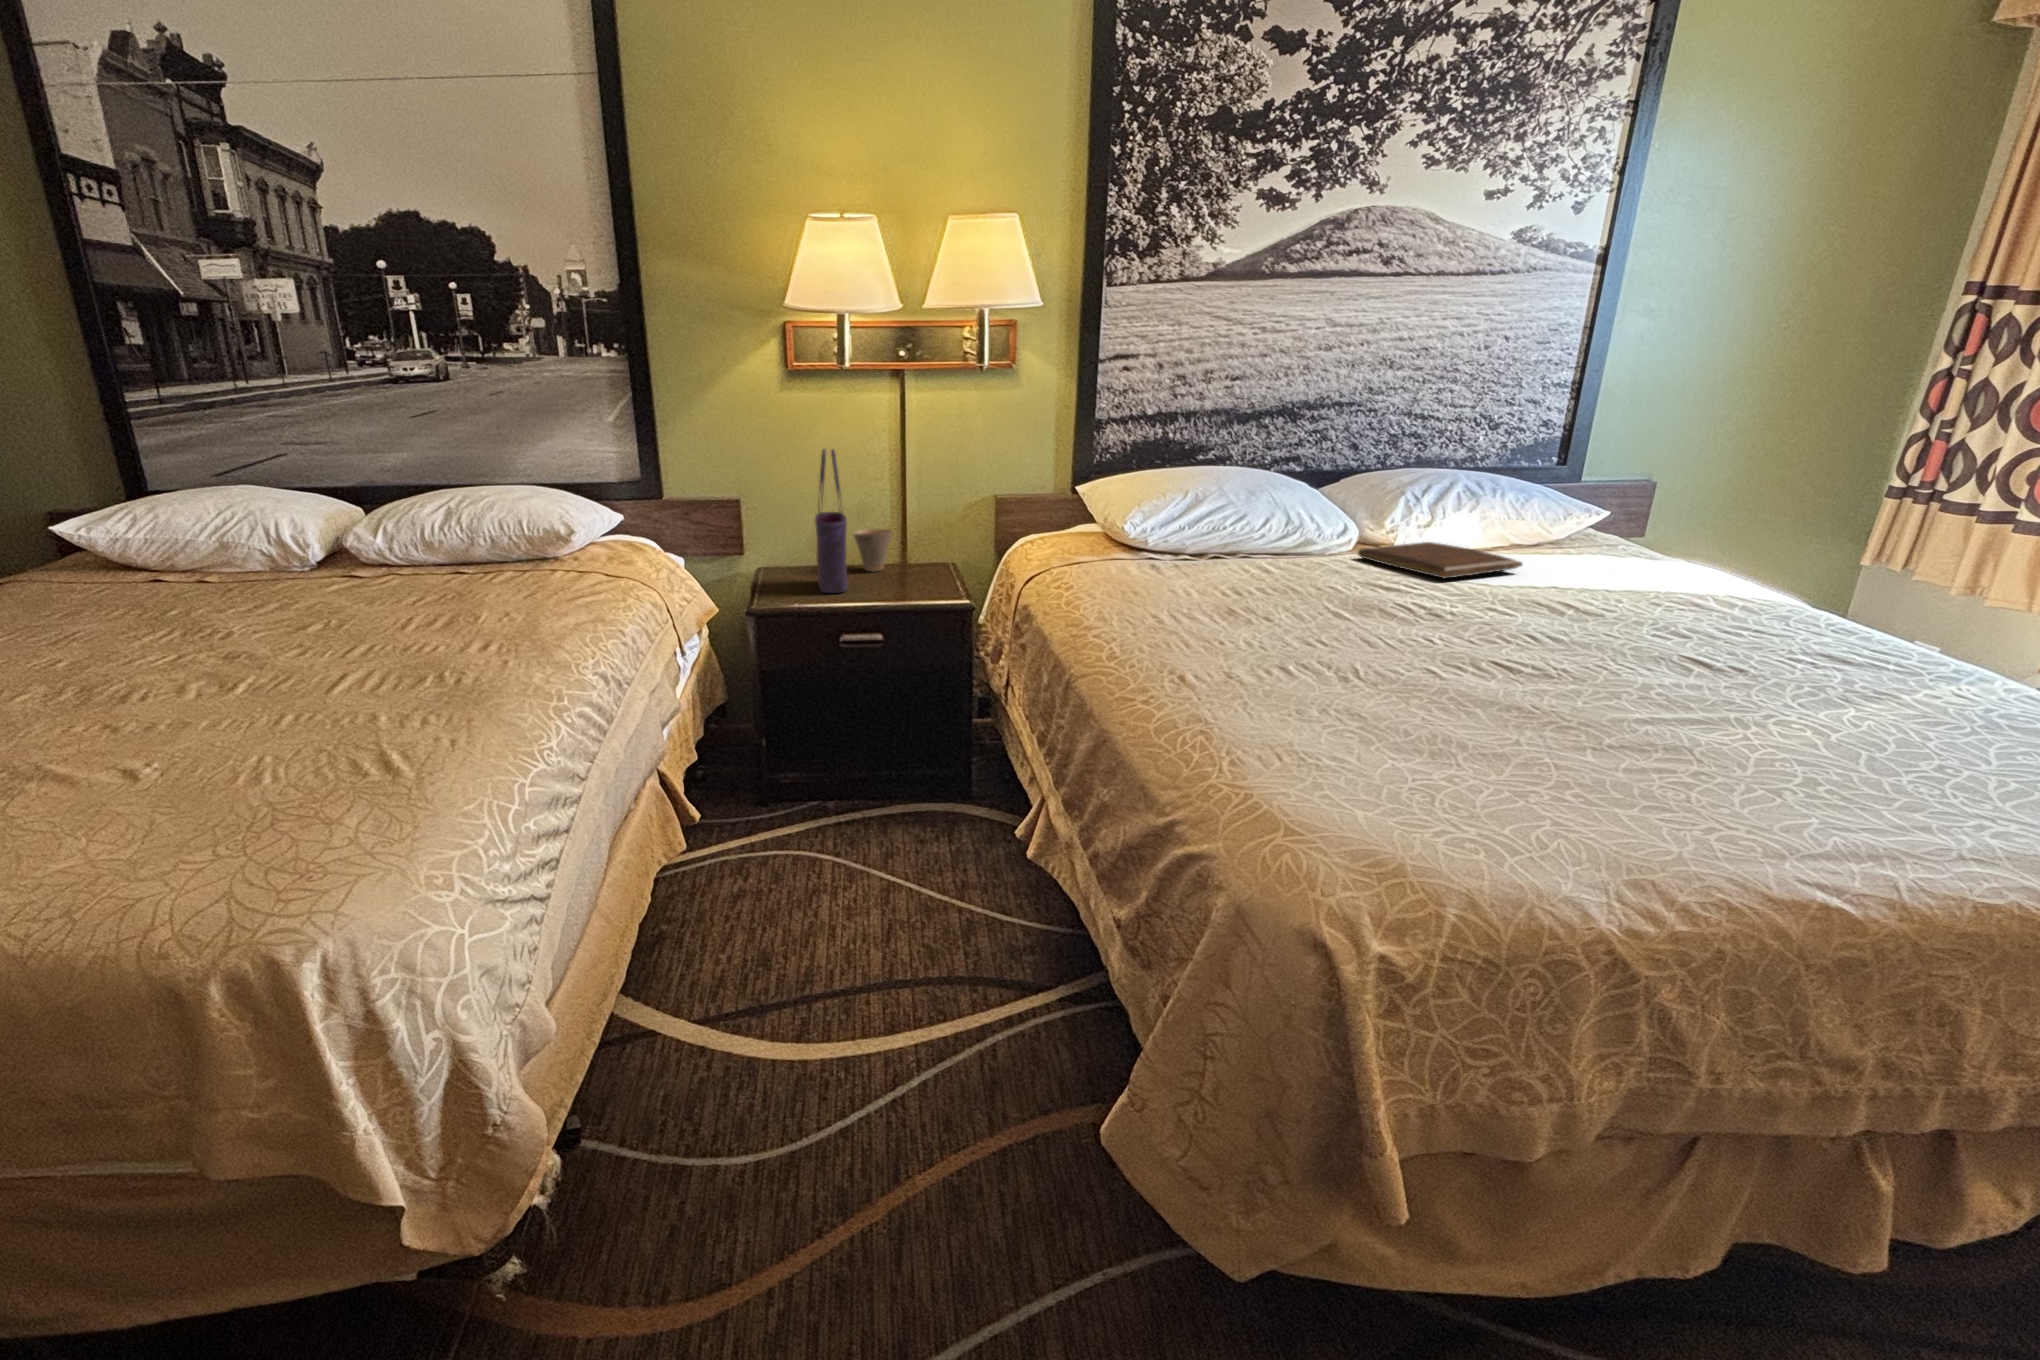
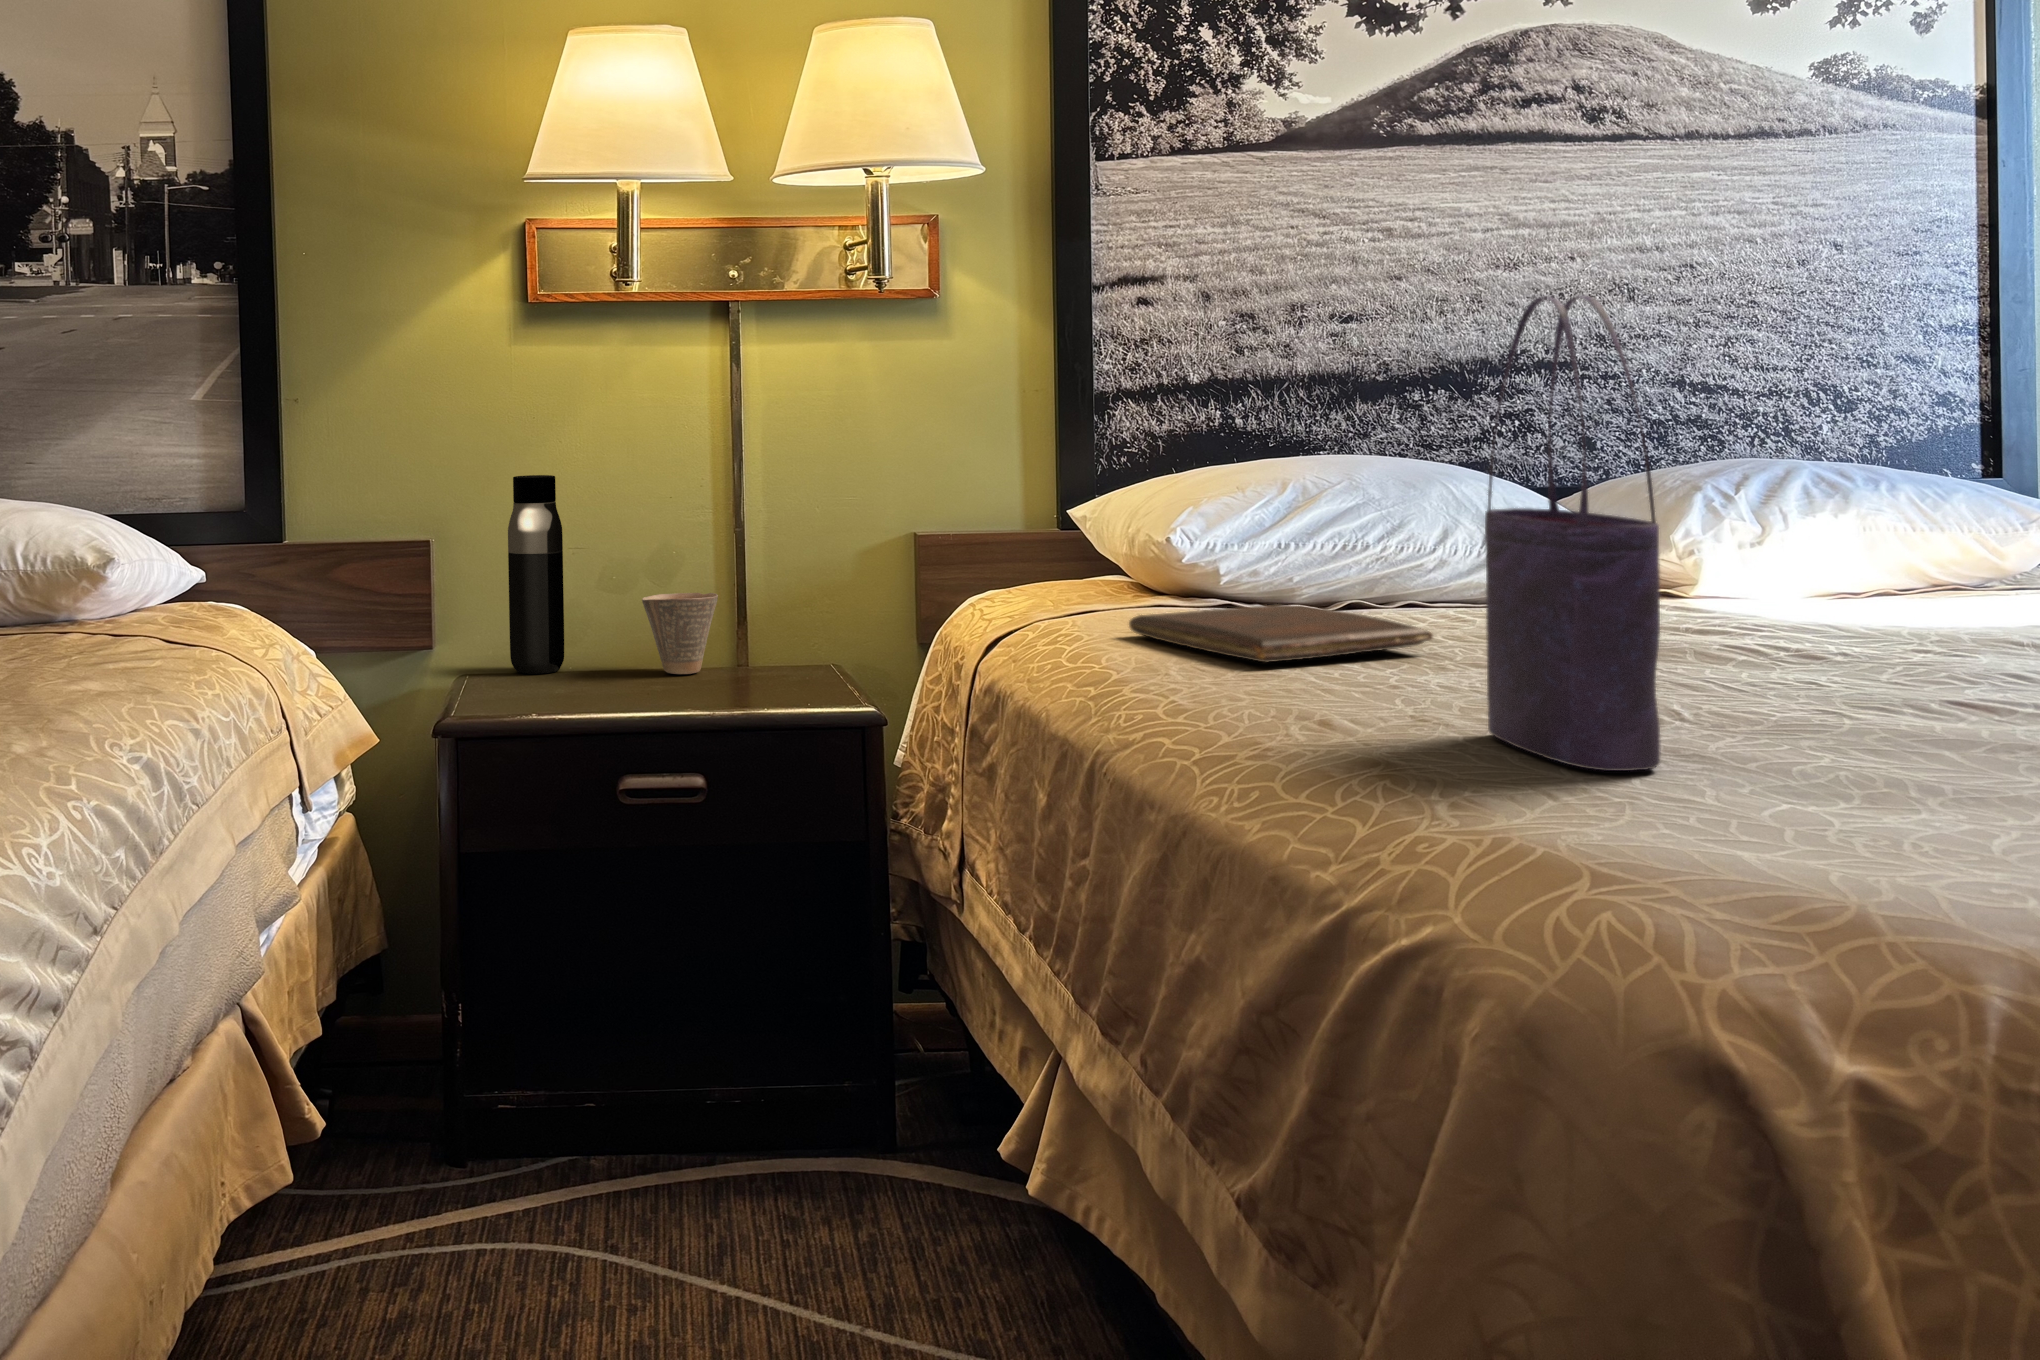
tote bag: present [815,449,848,593] -> present [1485,296,1661,771]
water bottle: none [782,466,813,570] -> present [508,475,564,674]
book: present [1358,542,1522,578] -> present [1129,604,1433,663]

